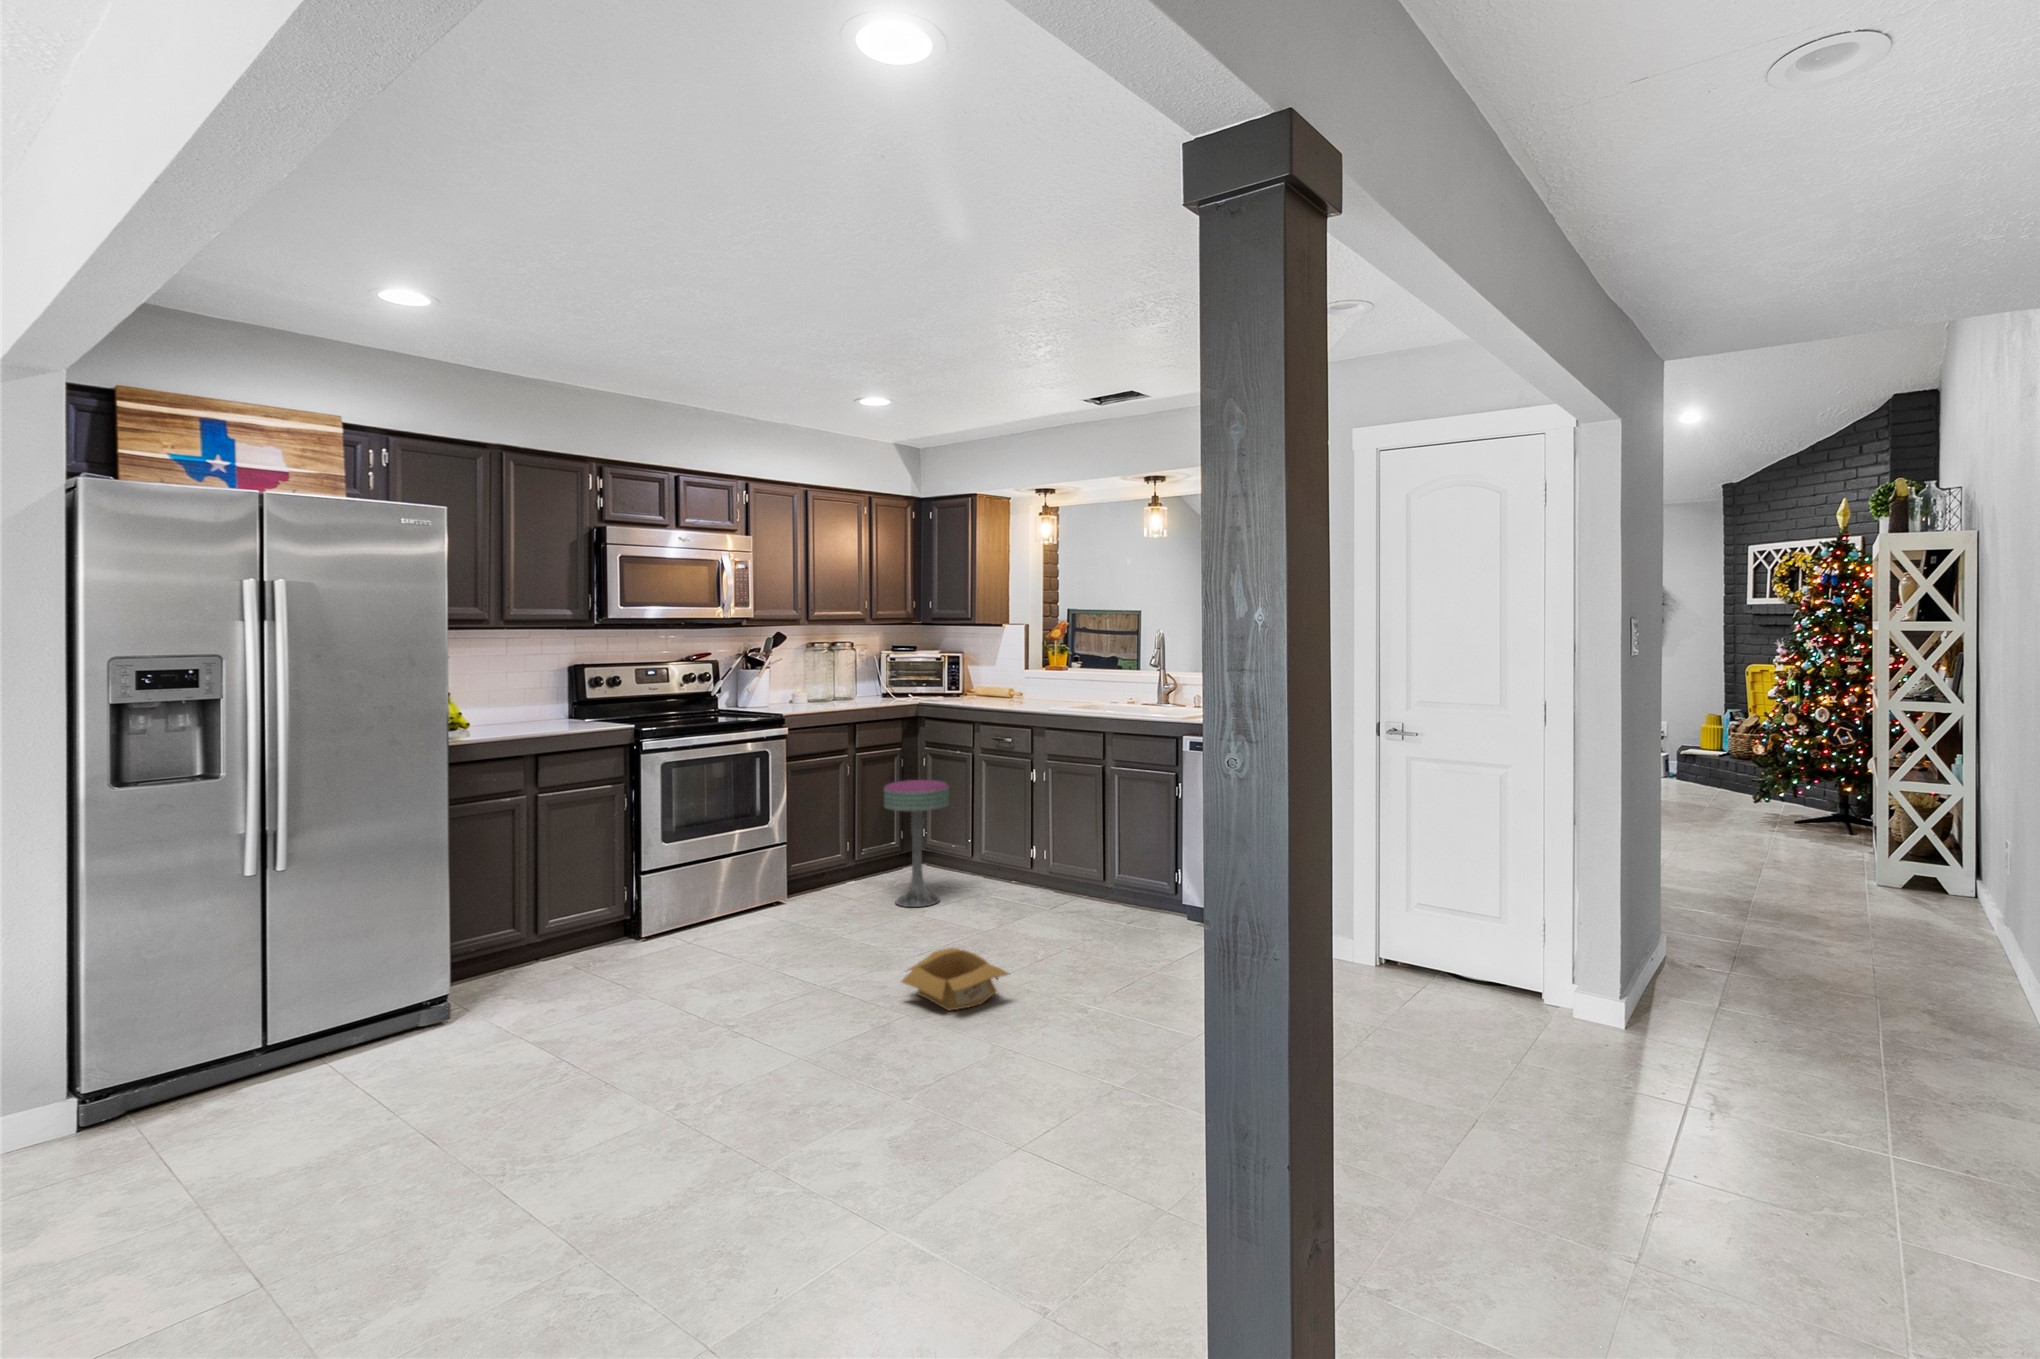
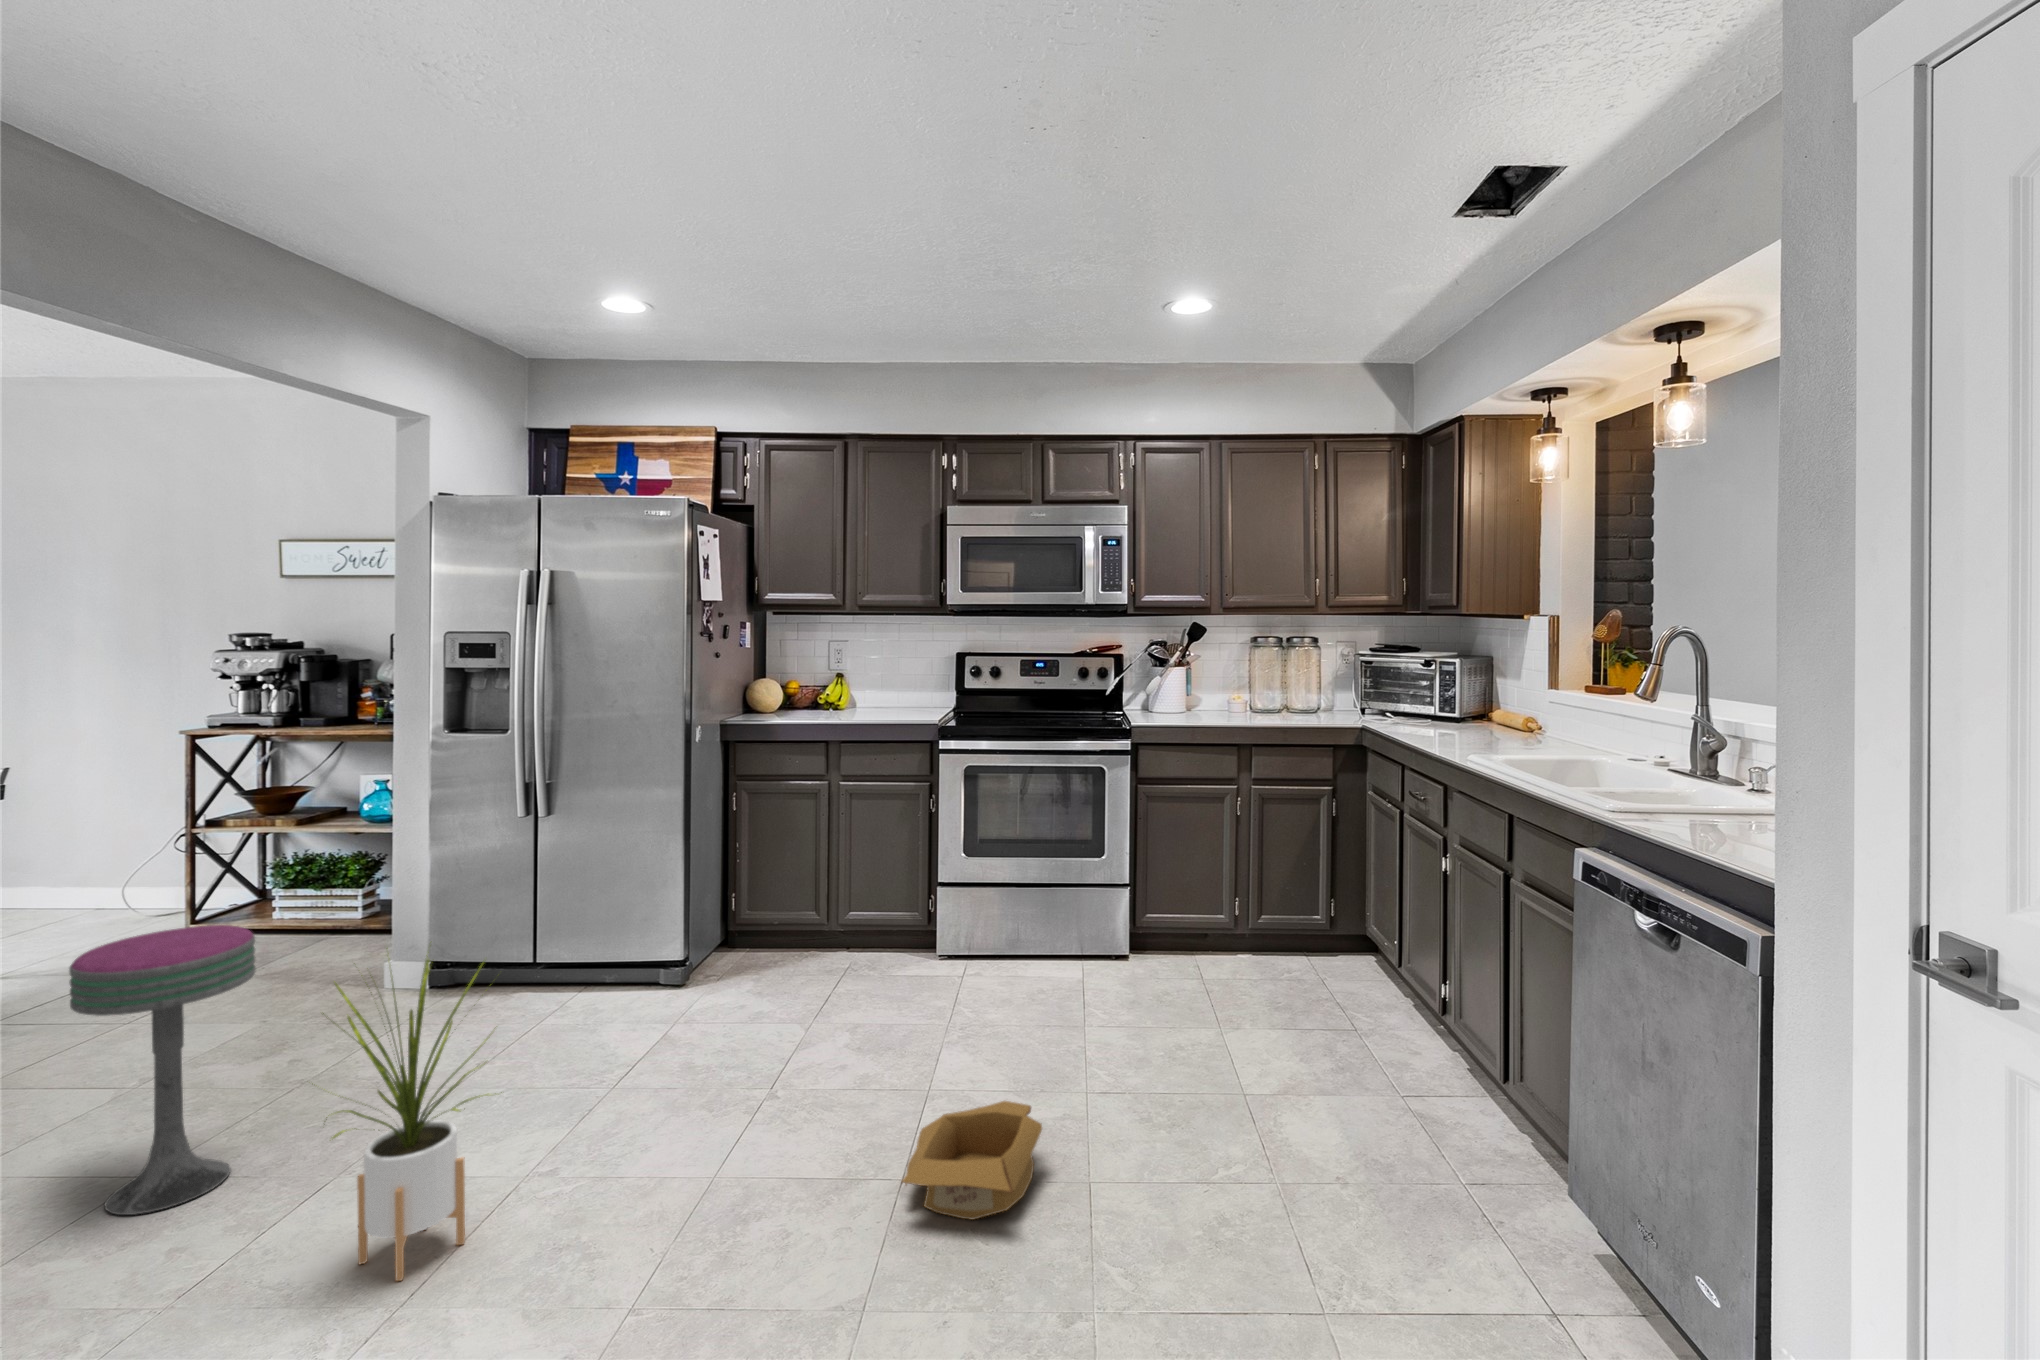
bar stool: present [884,780,949,907] -> present [69,925,256,1215]
house plant: none [616,900,767,1165] -> present [312,948,502,1281]

